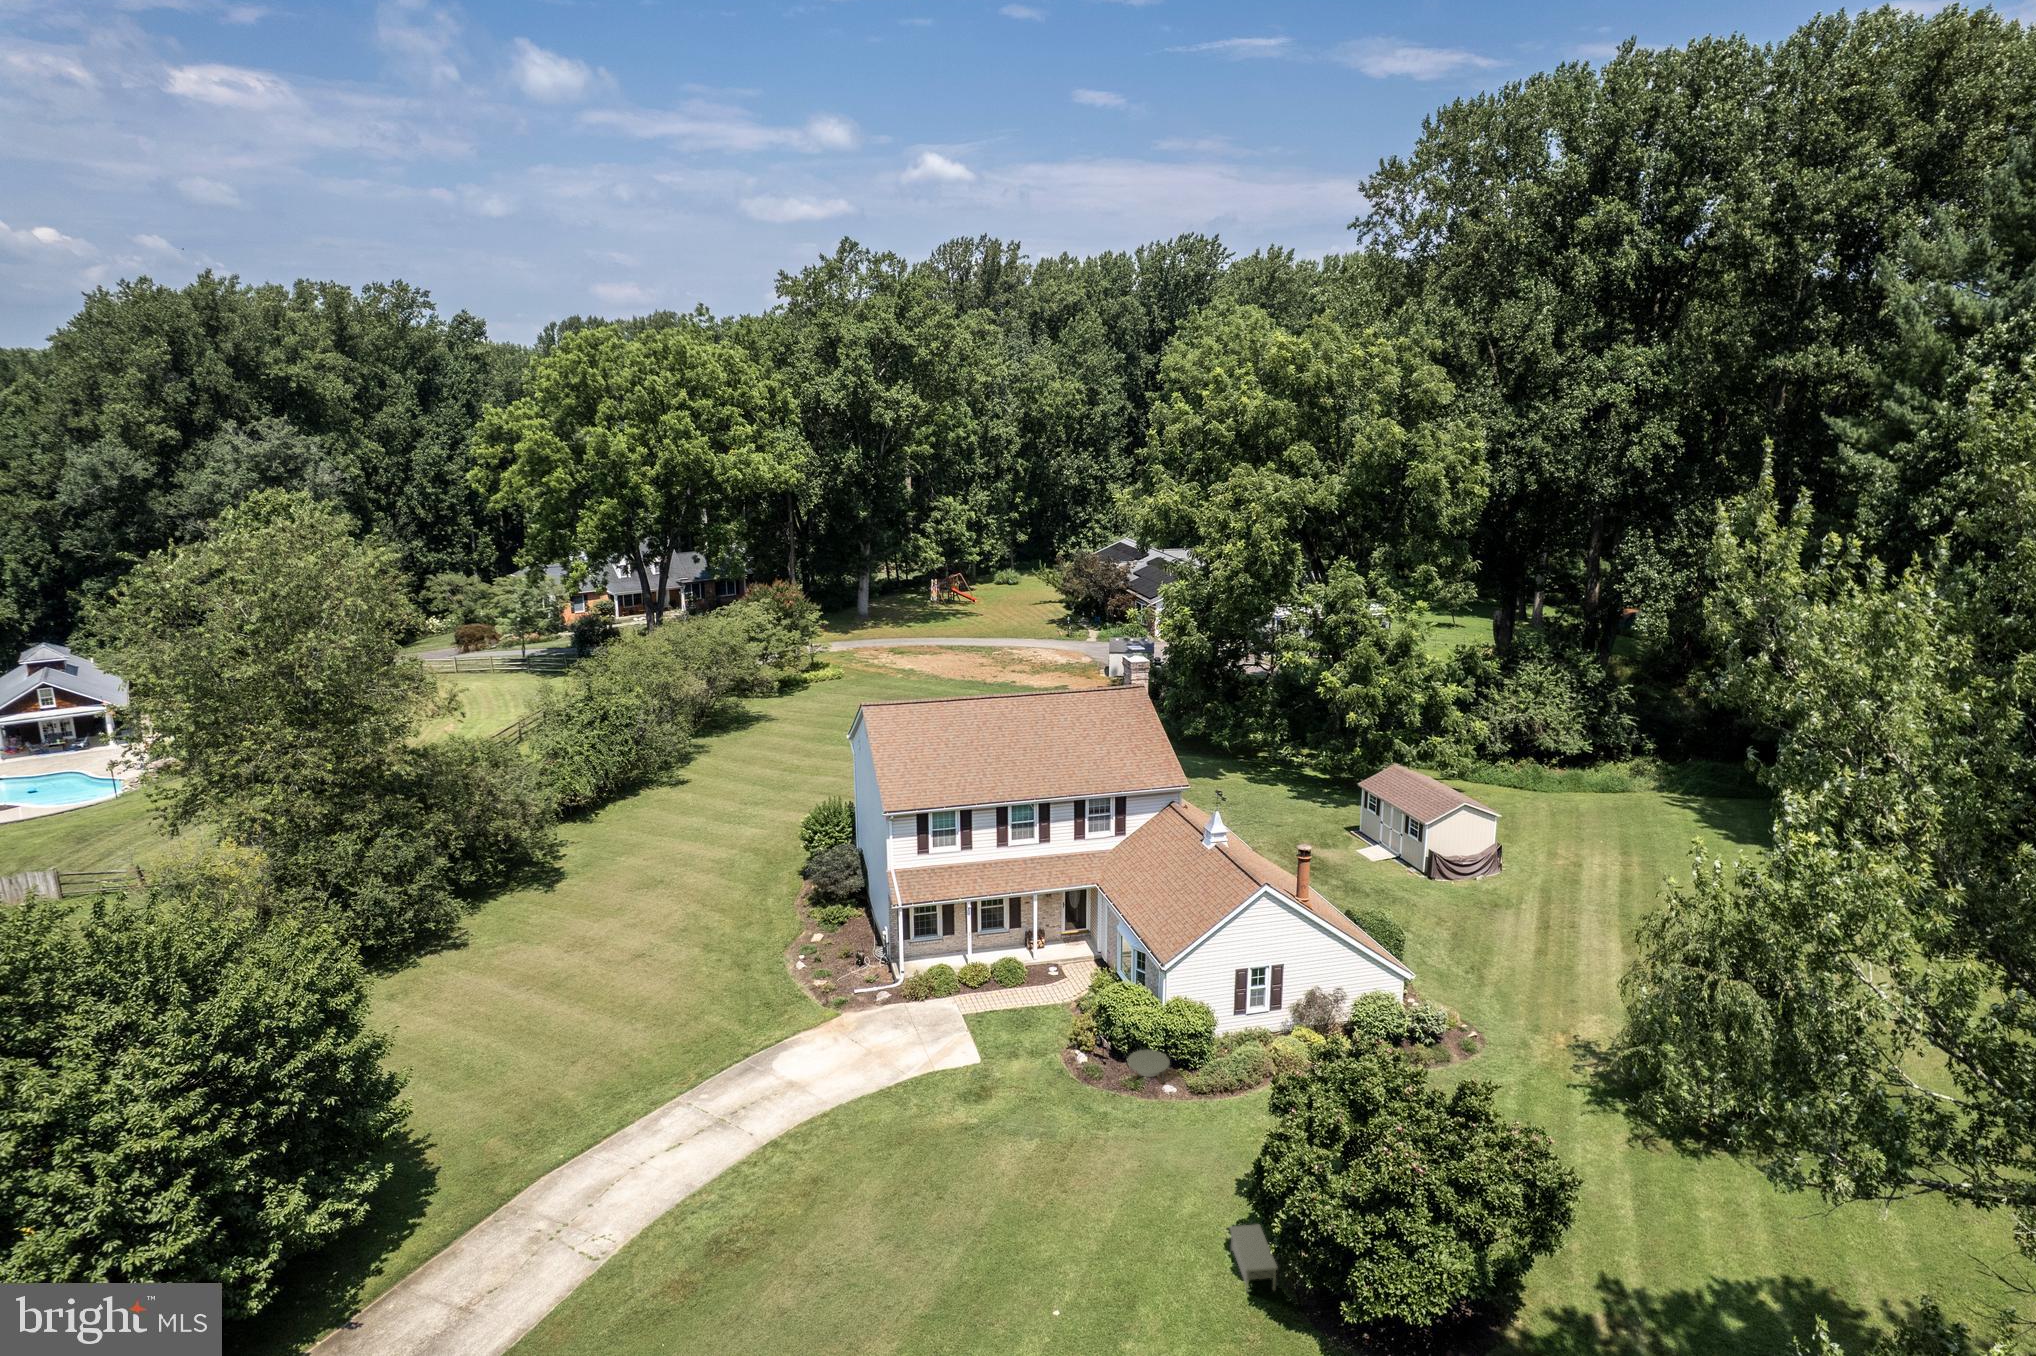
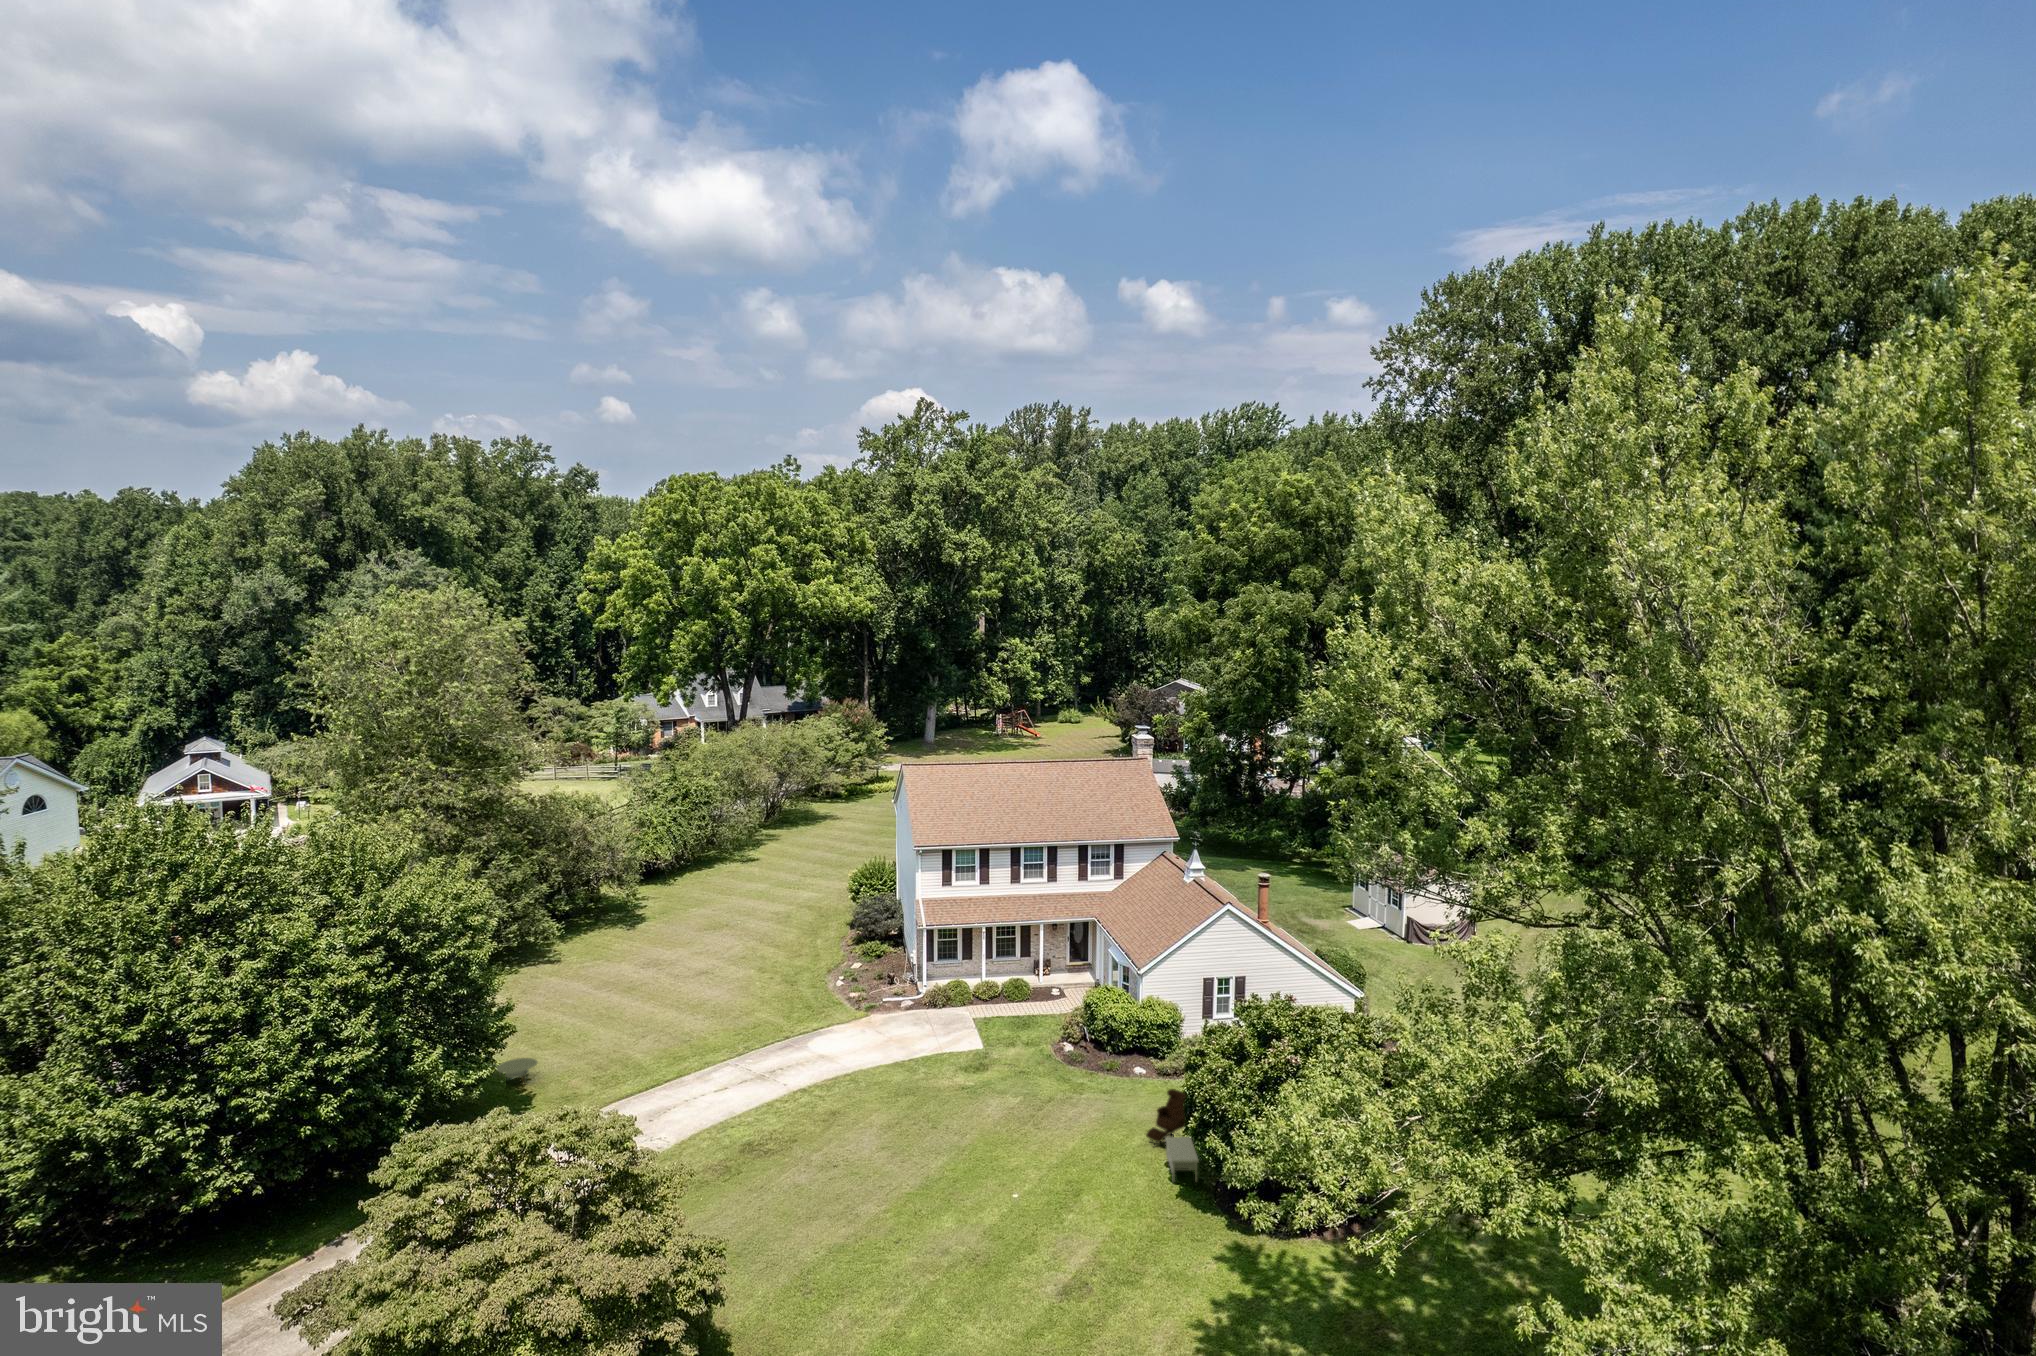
round table: present [1127,1050,1170,1084] -> present [496,1058,538,1085]
lounge chair: none [1202,1153,1251,1230] -> present [1146,1089,1186,1143]

